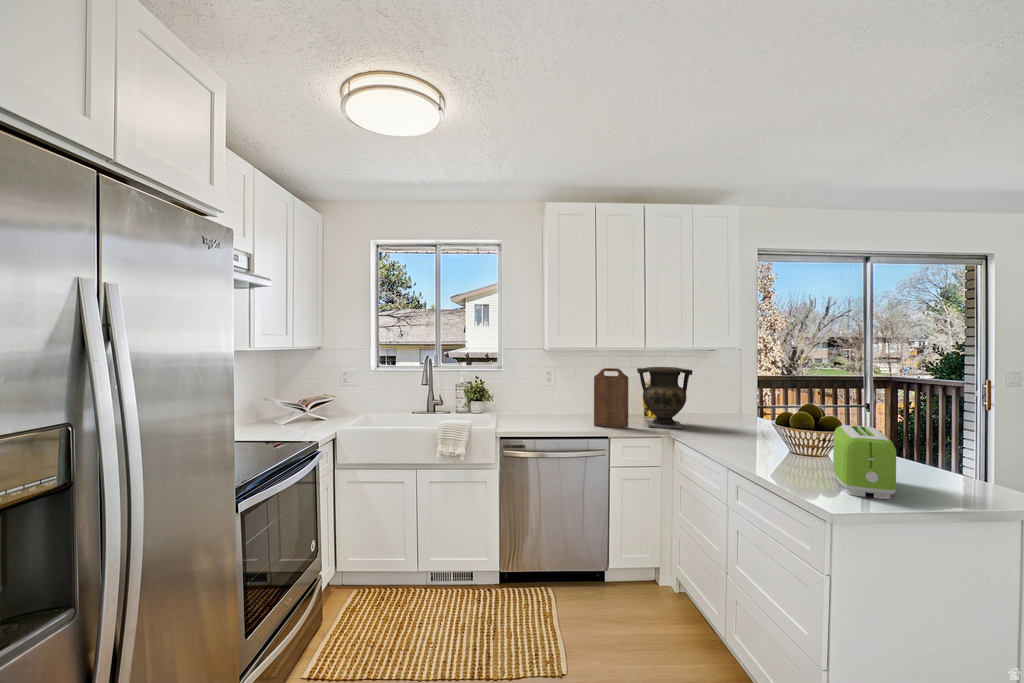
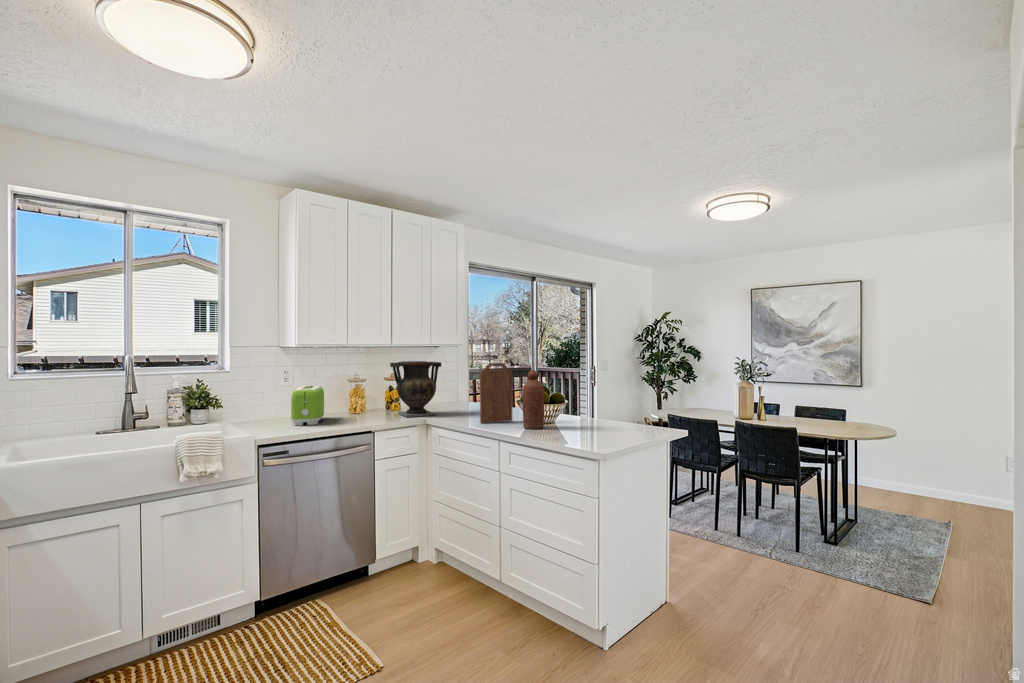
cutting board: present [594,368,628,427] -> present [480,363,512,423]
bottle: none [761,389,792,465] -> present [522,370,544,429]
toaster: present [833,425,896,499] -> present [291,386,324,425]

